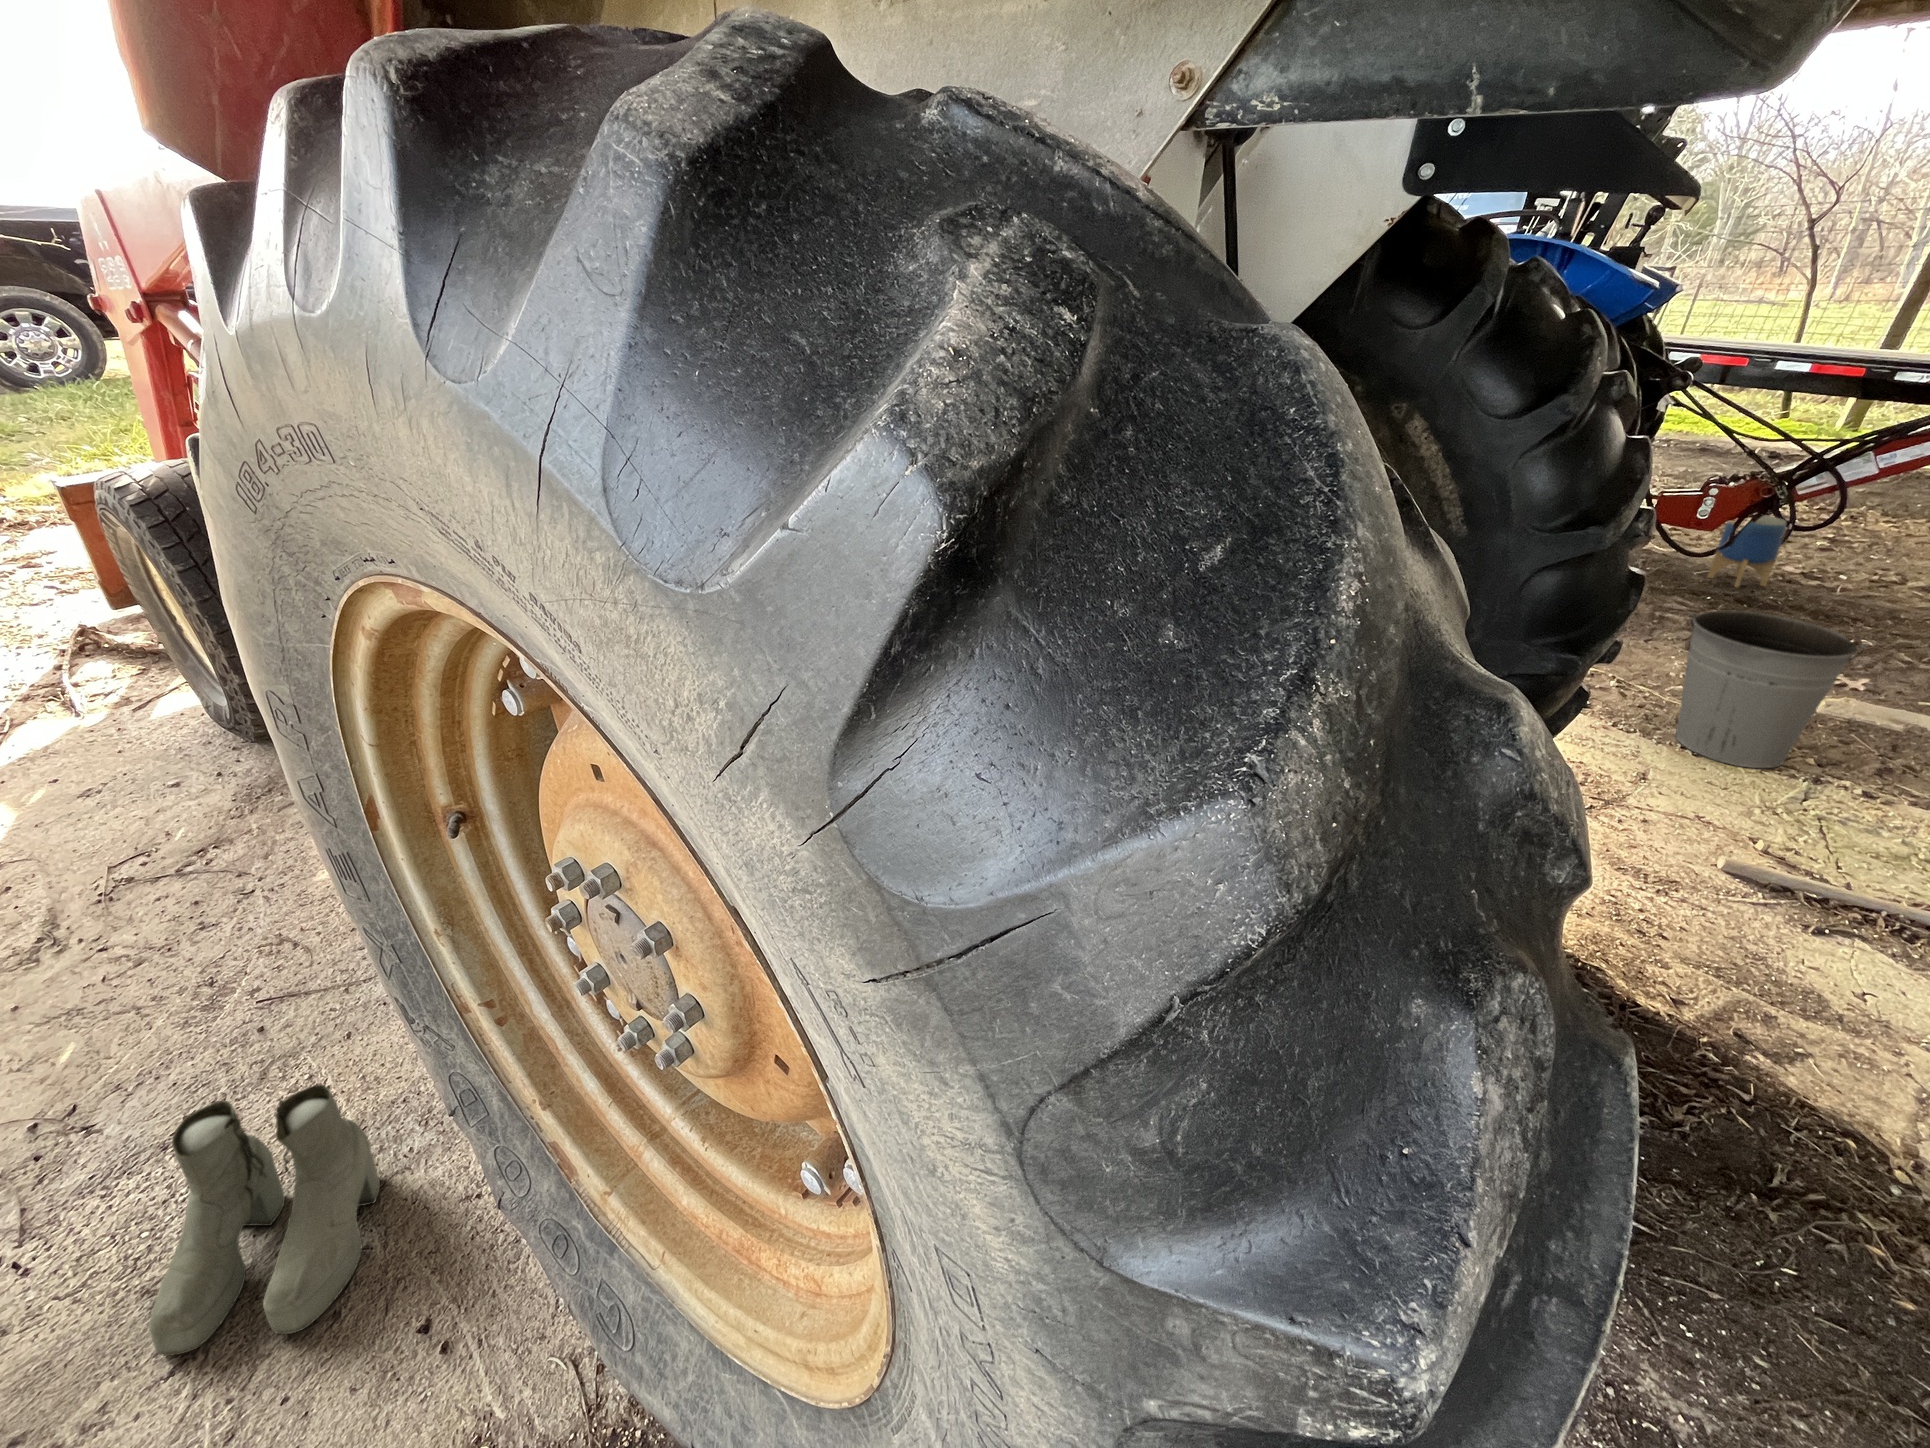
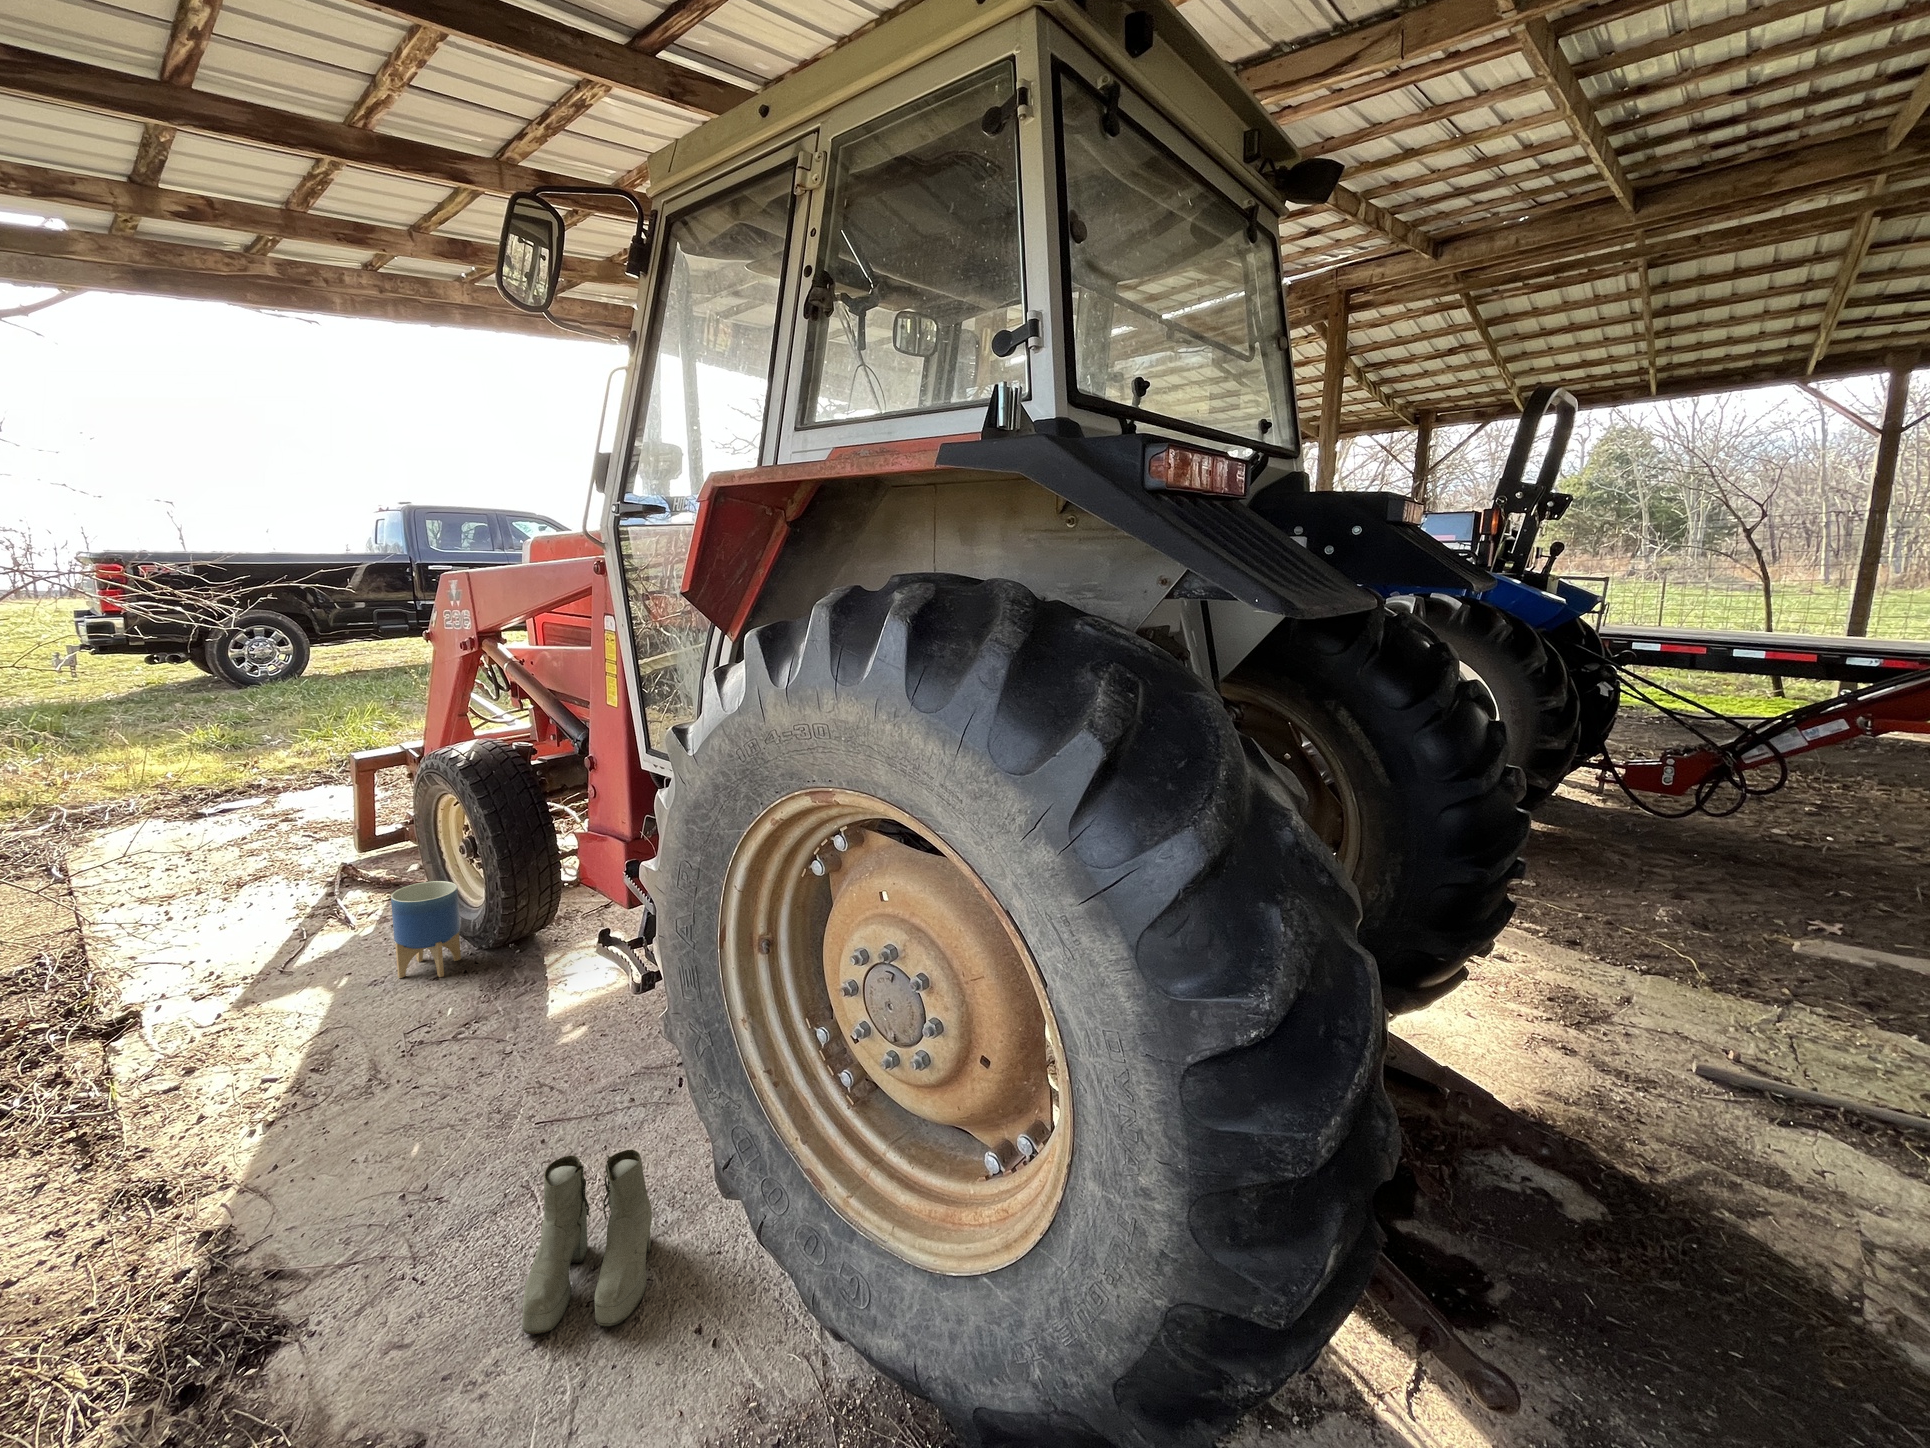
planter: present [1708,515,1786,588] -> present [391,881,461,978]
bucket: present [1676,611,1866,768] -> none [1650,859,1804,996]

